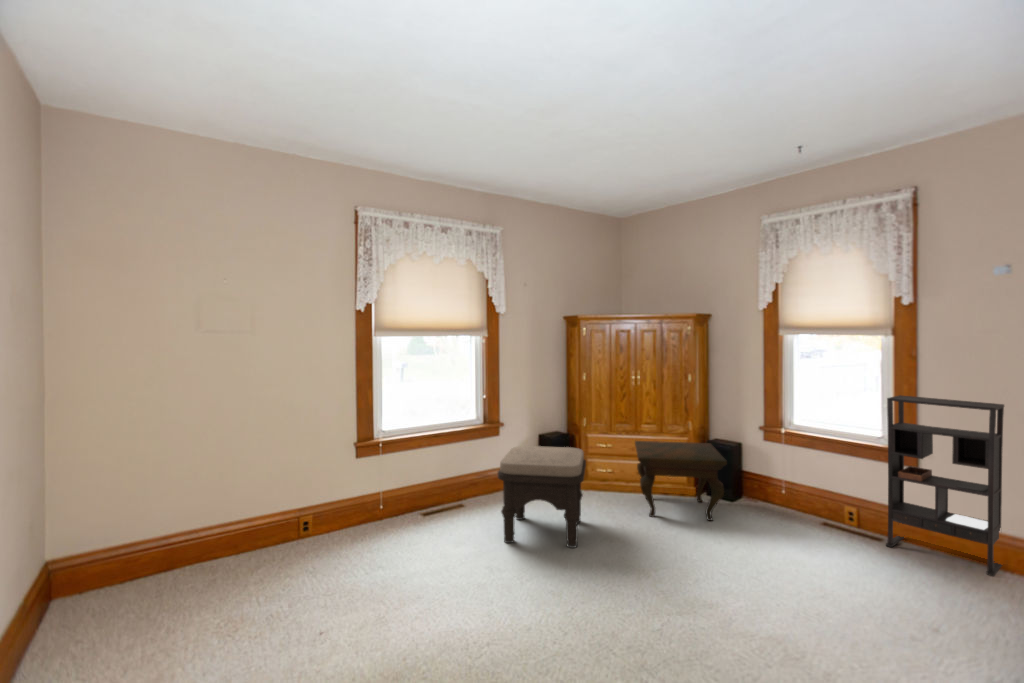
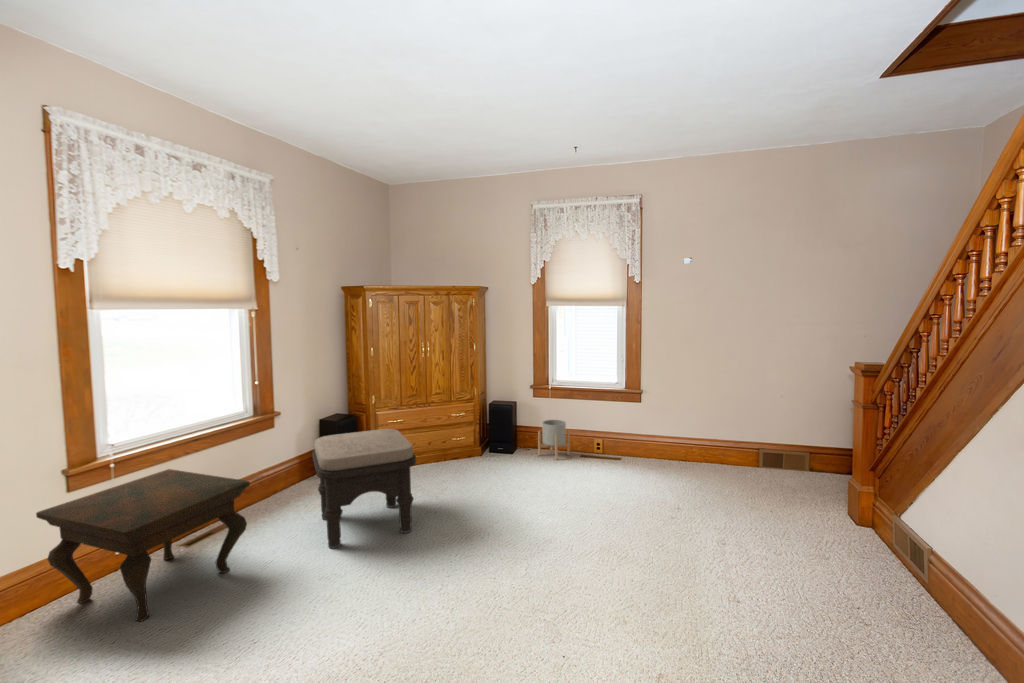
bookshelf: present [886,395,1004,576] -> none [627,352,692,472]
side table: present [635,441,727,521] -> present [36,469,250,621]
planter: none [765,469,809,518] -> present [538,420,570,460]

